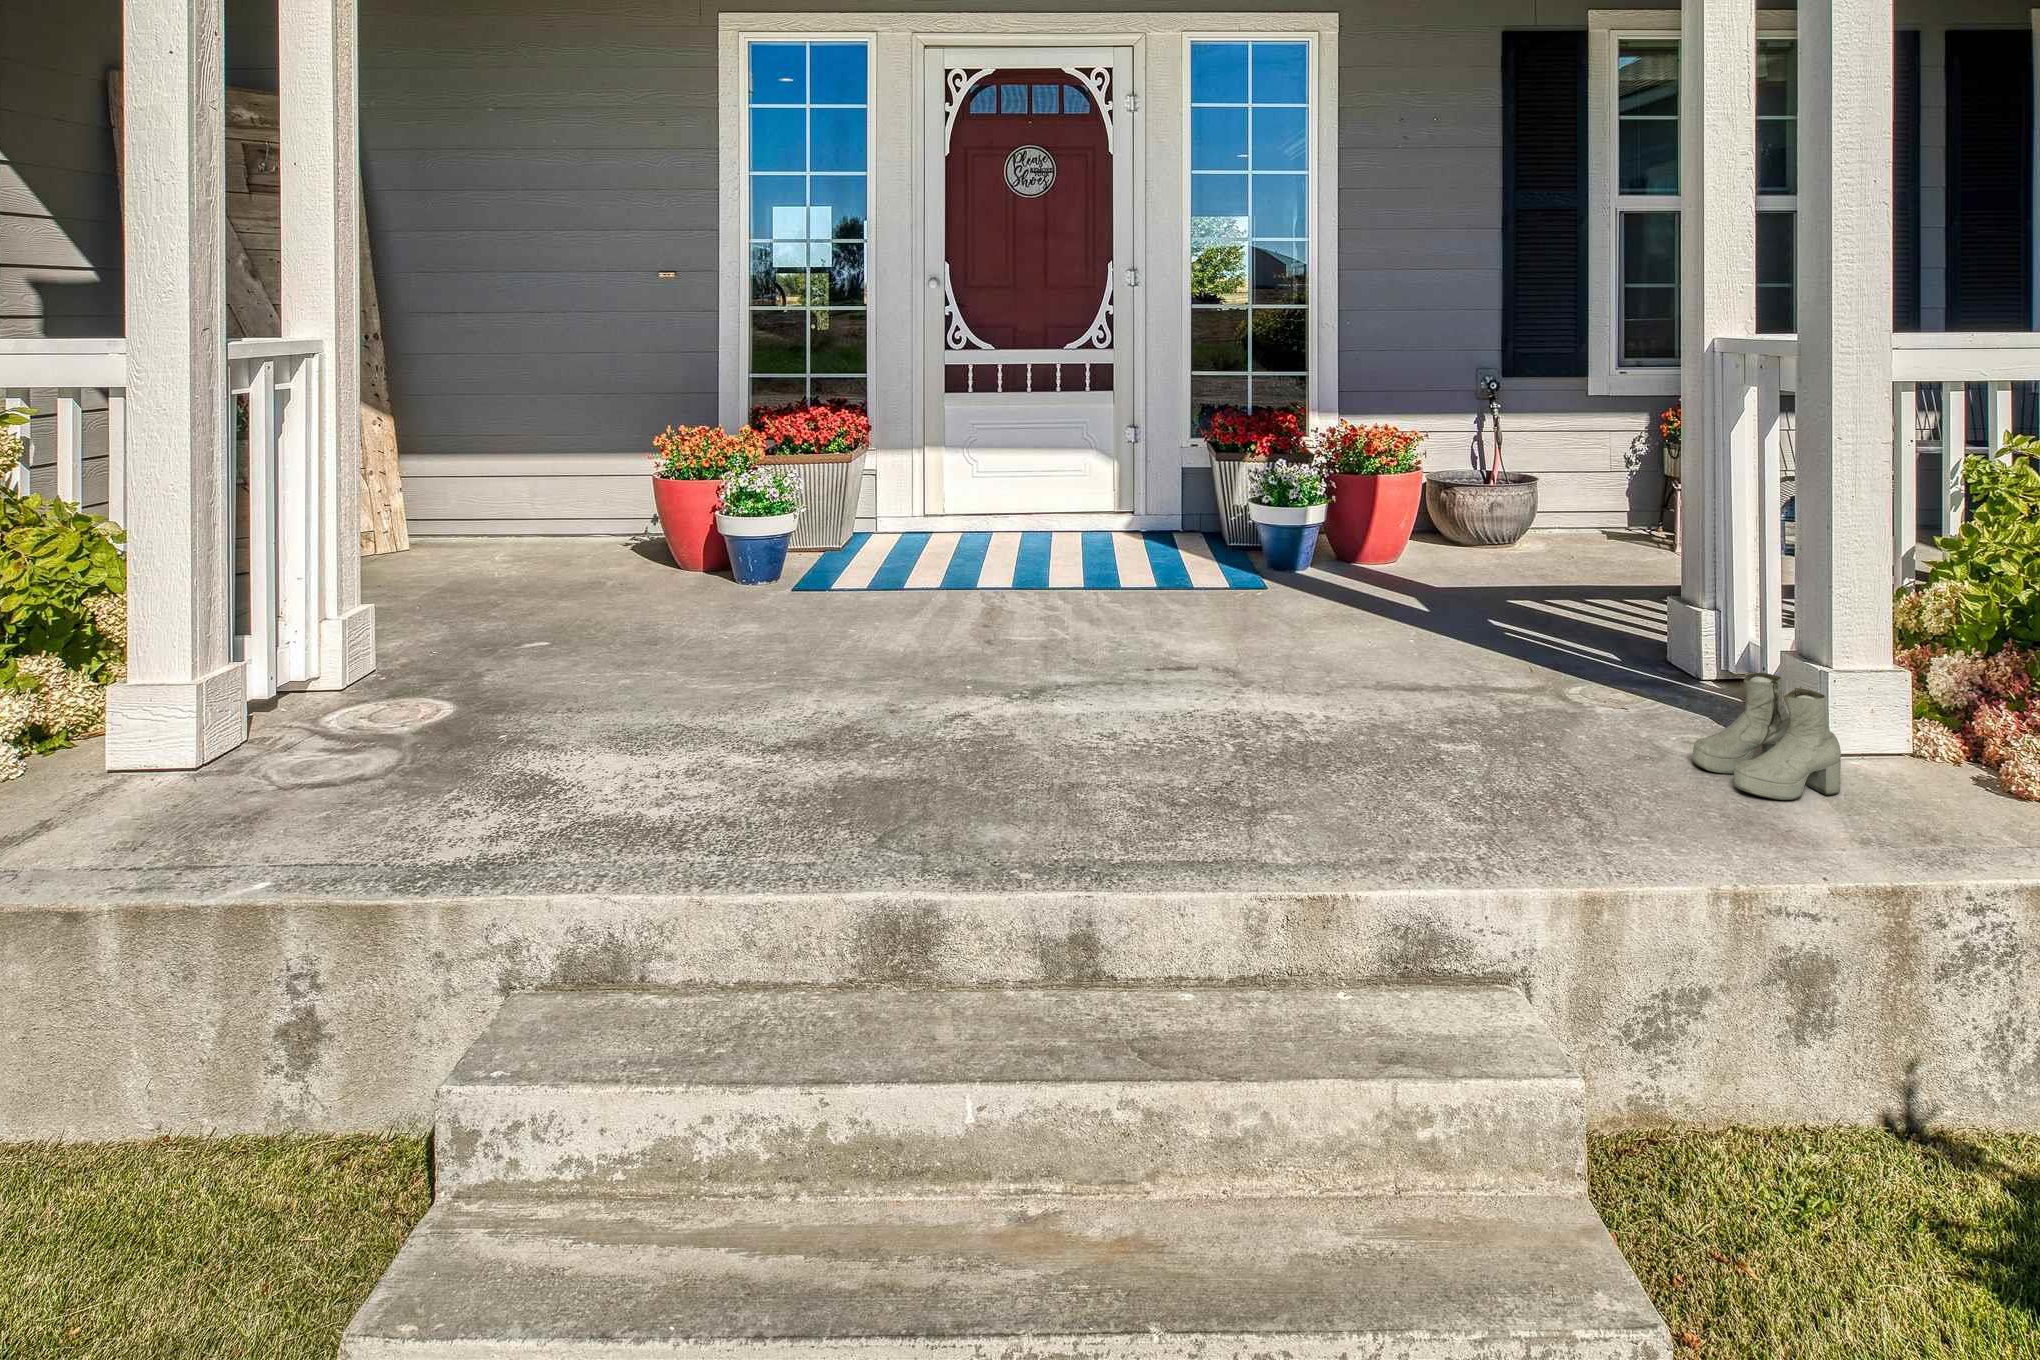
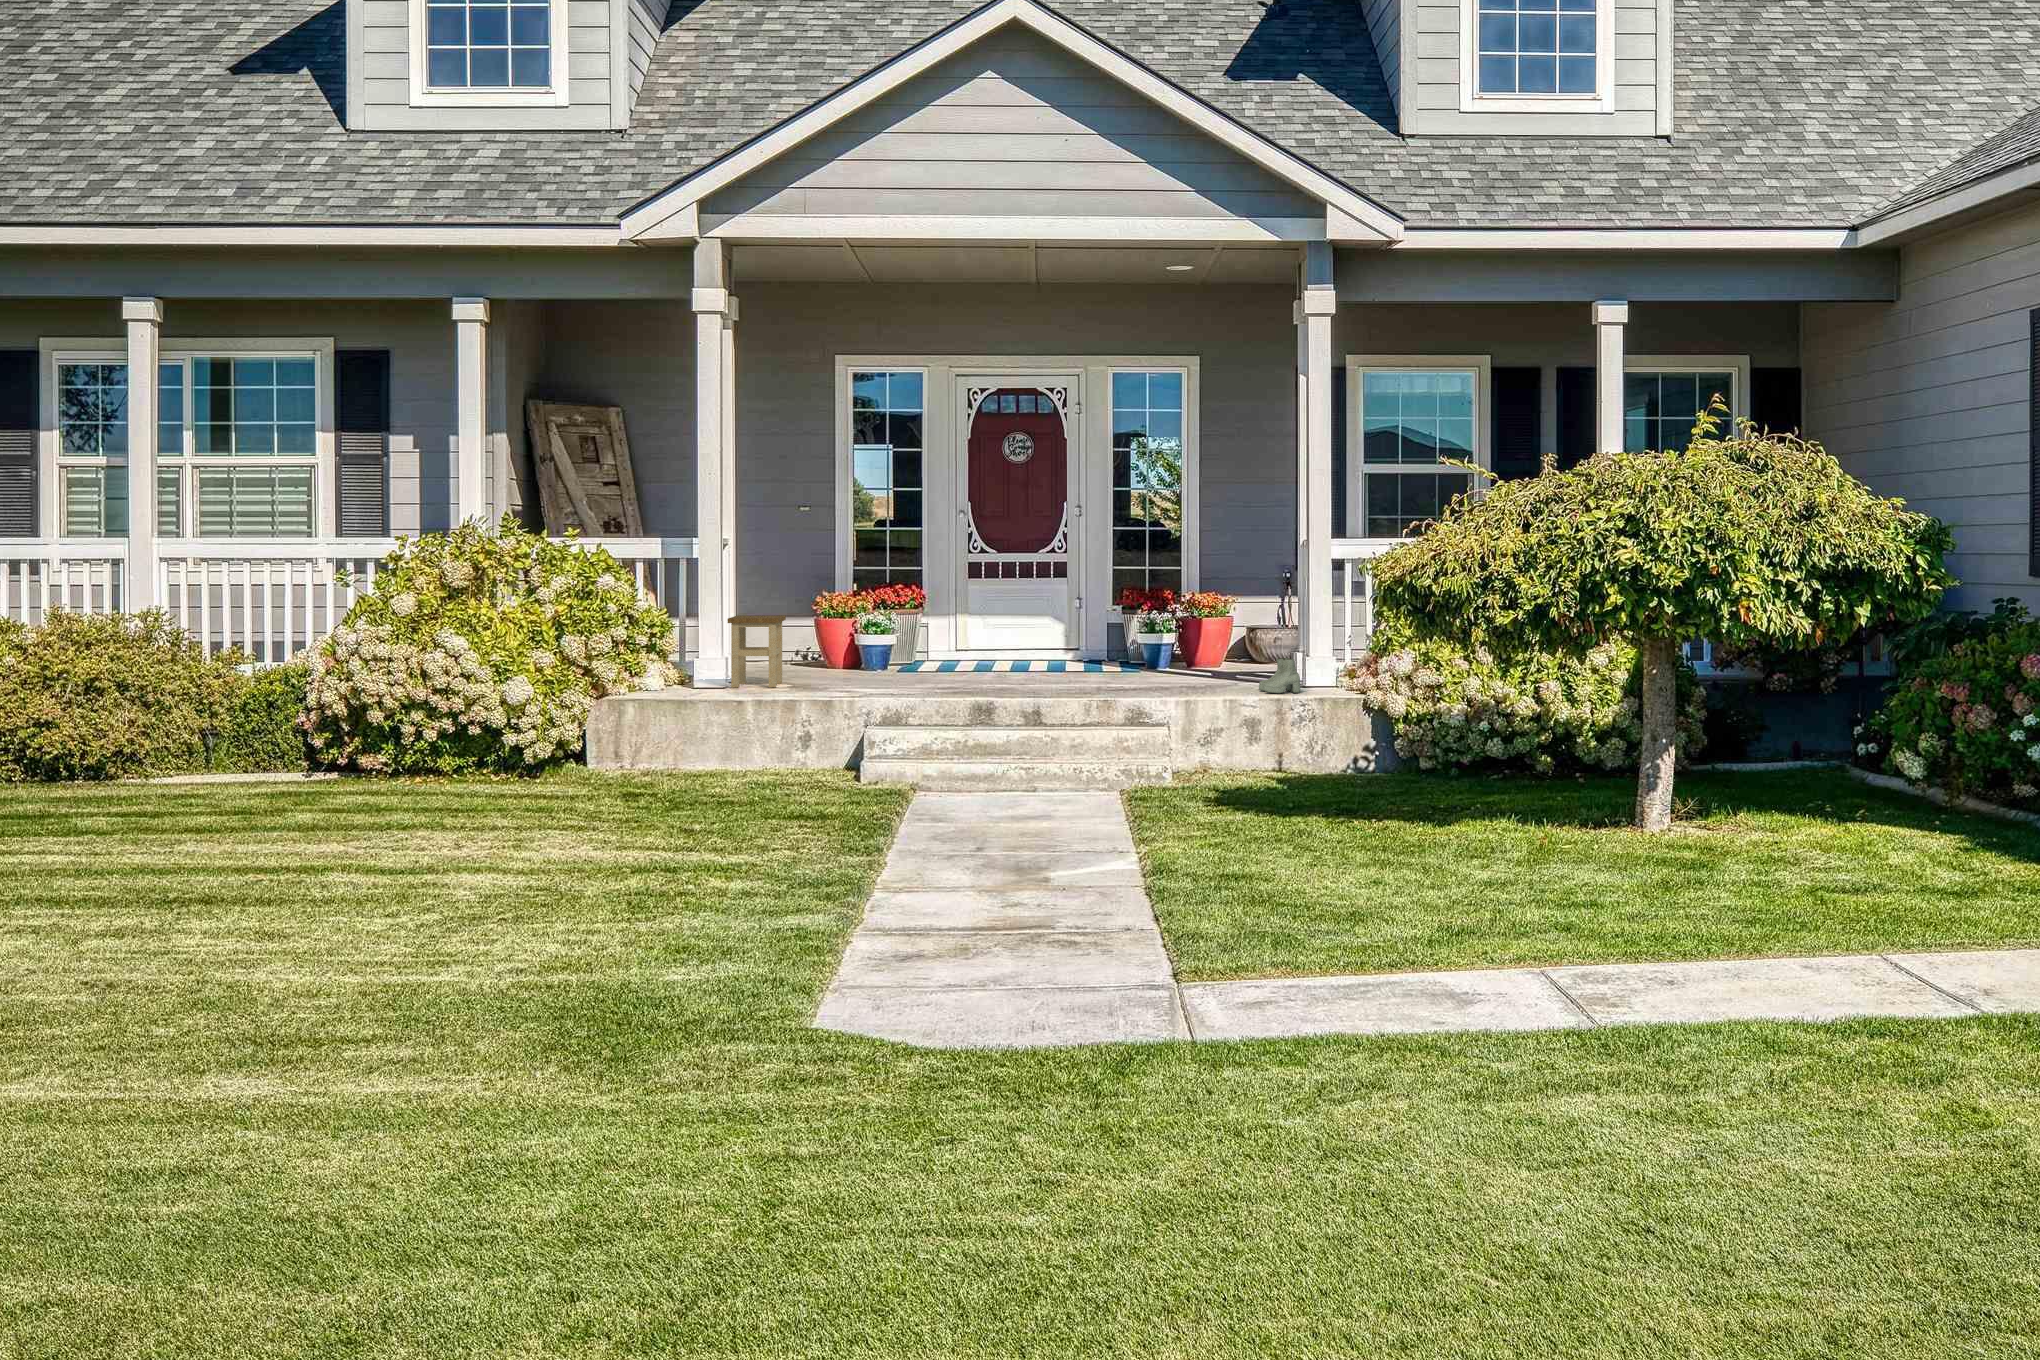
stool: none [265,520,469,723] -> present [728,615,786,688]

